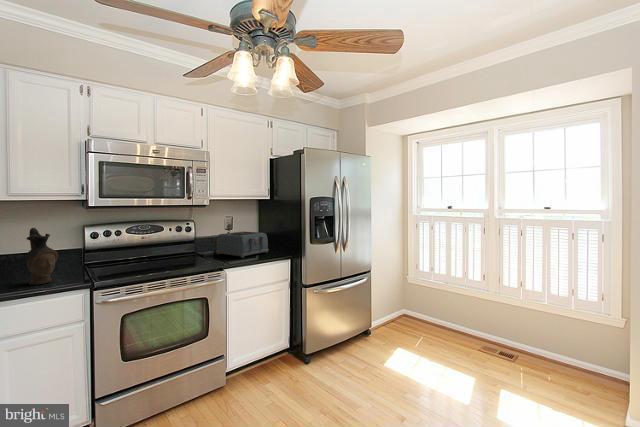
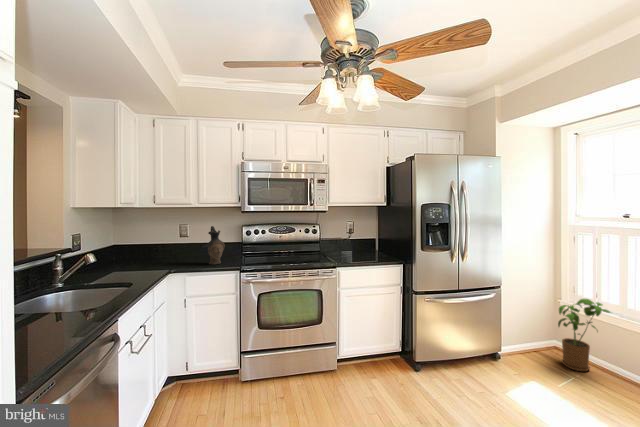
toaster: present [216,231,269,258] -> none [336,235,382,259]
house plant: none [408,273,443,331] -> present [558,299,610,371]

